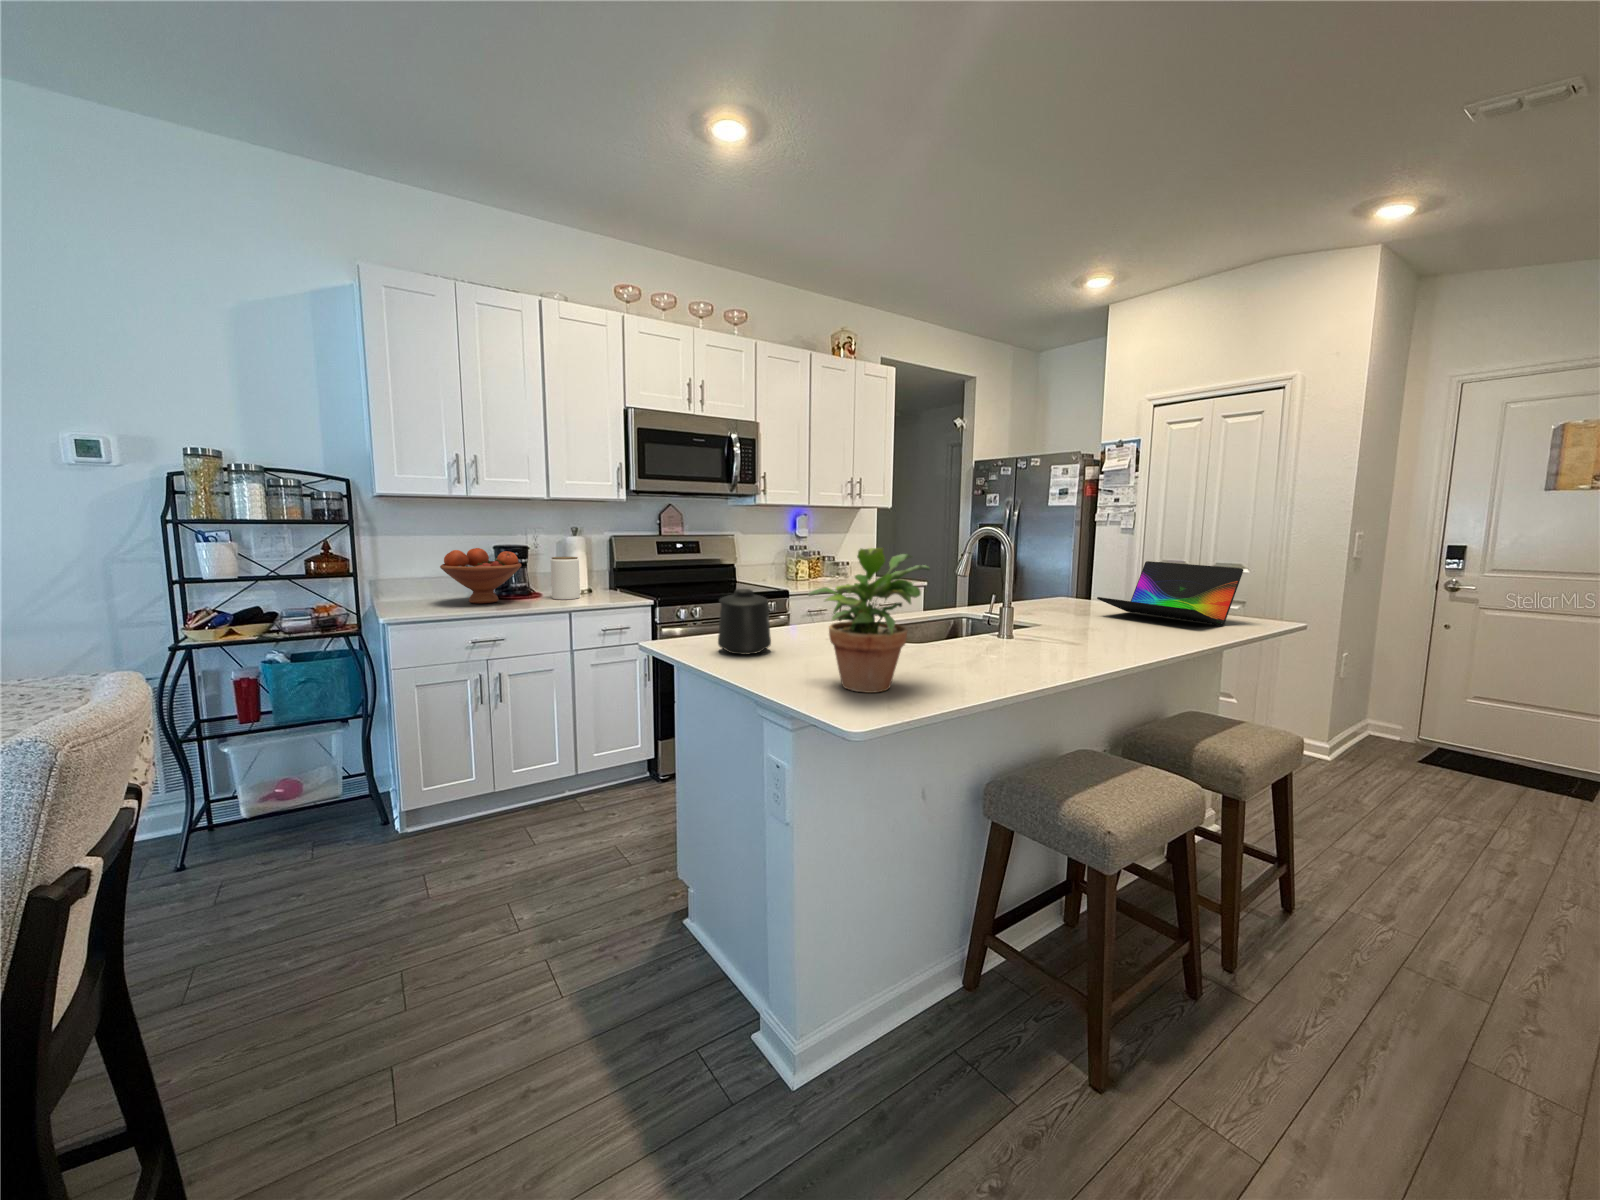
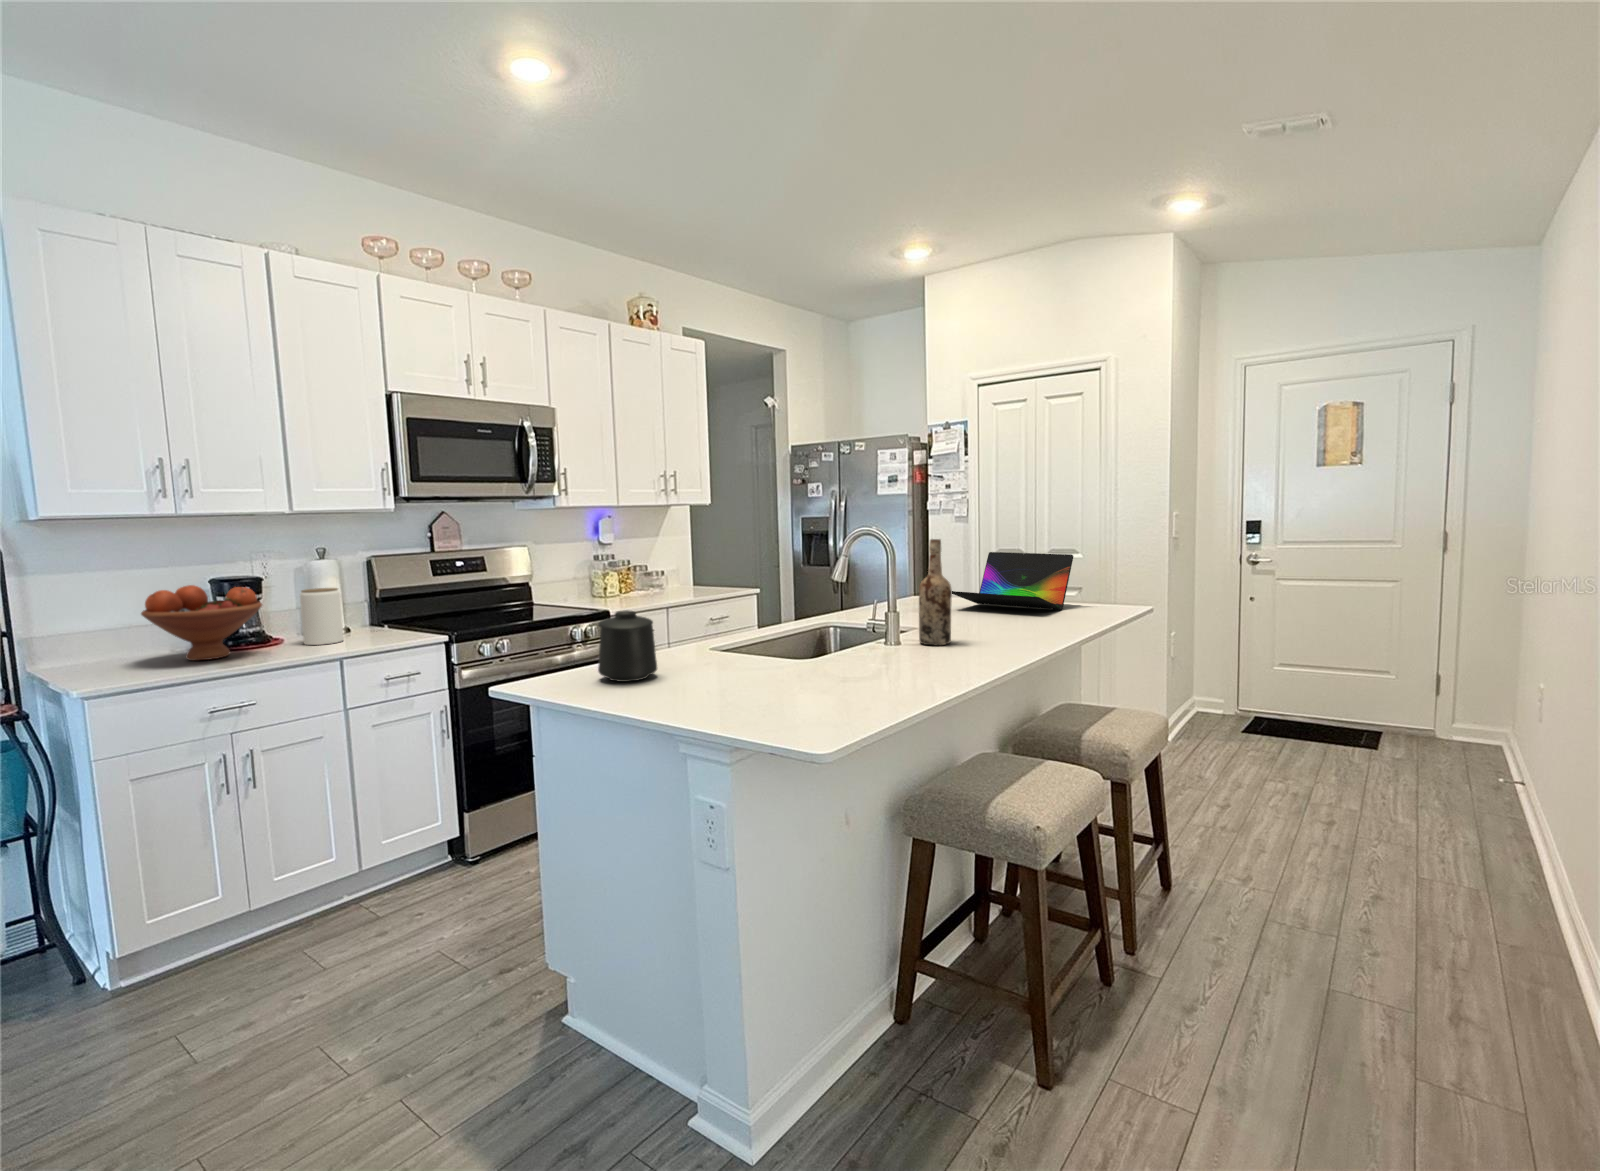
wine bottle: none [1045,540,1085,651] -> present [919,539,952,645]
potted plant: present [808,548,929,693] -> none [715,560,830,701]

